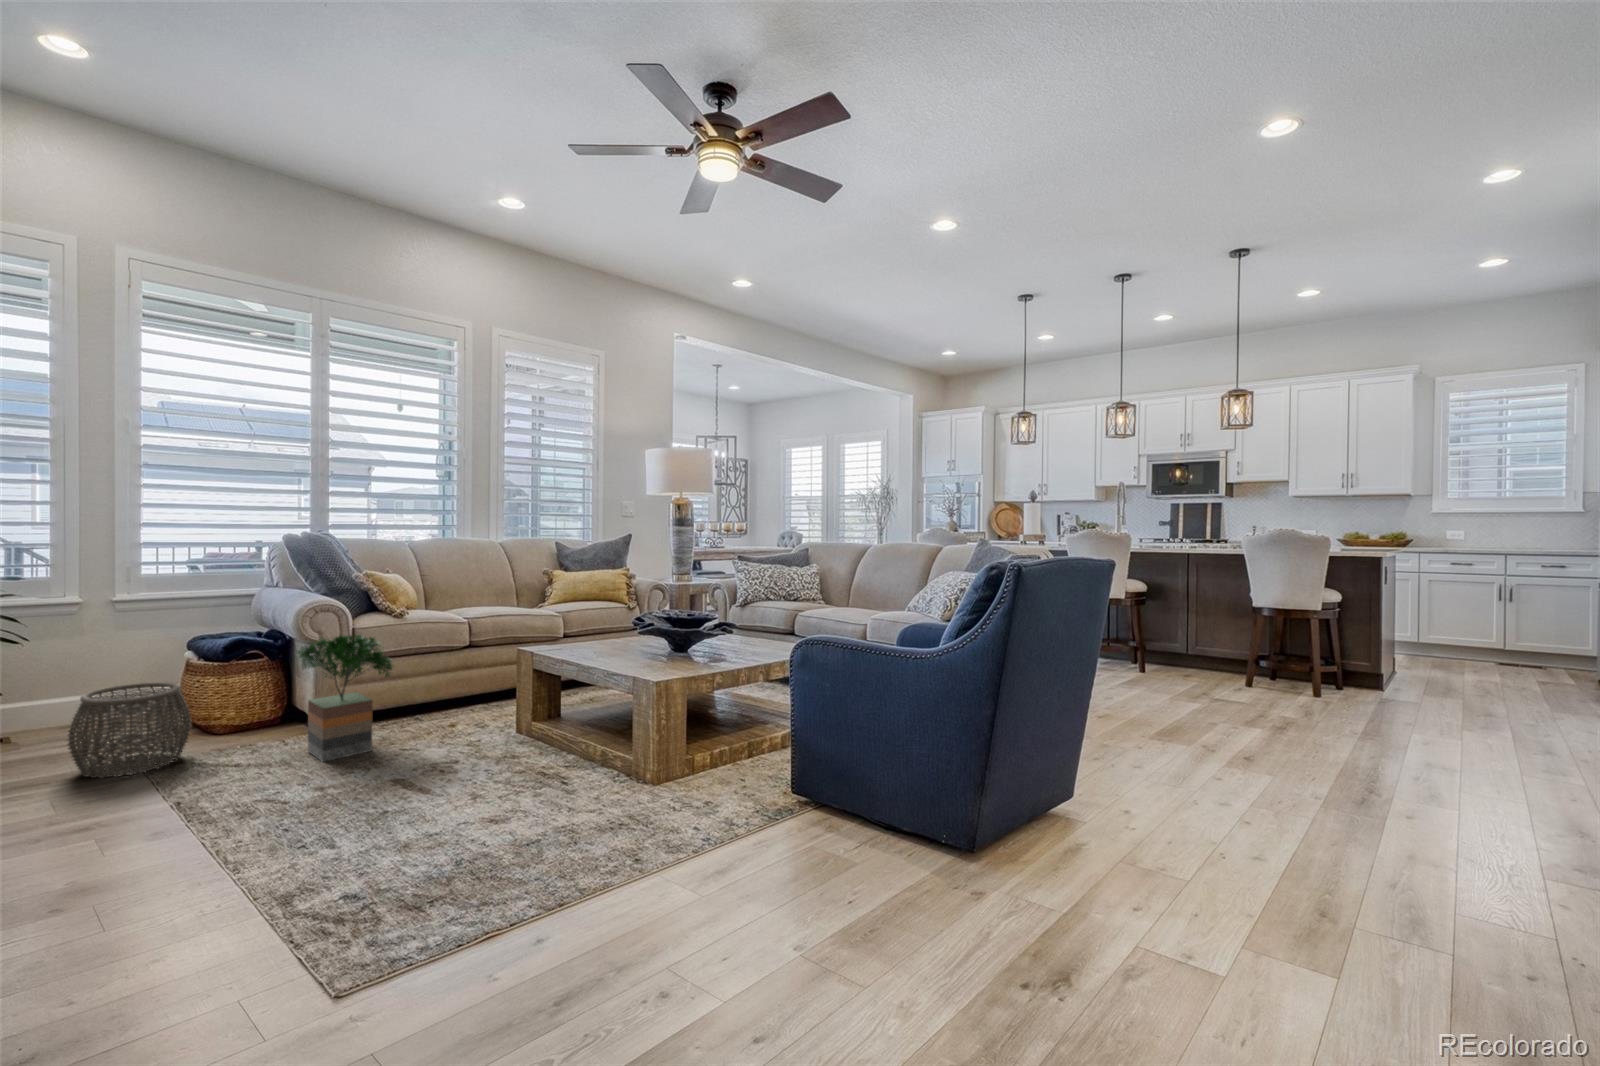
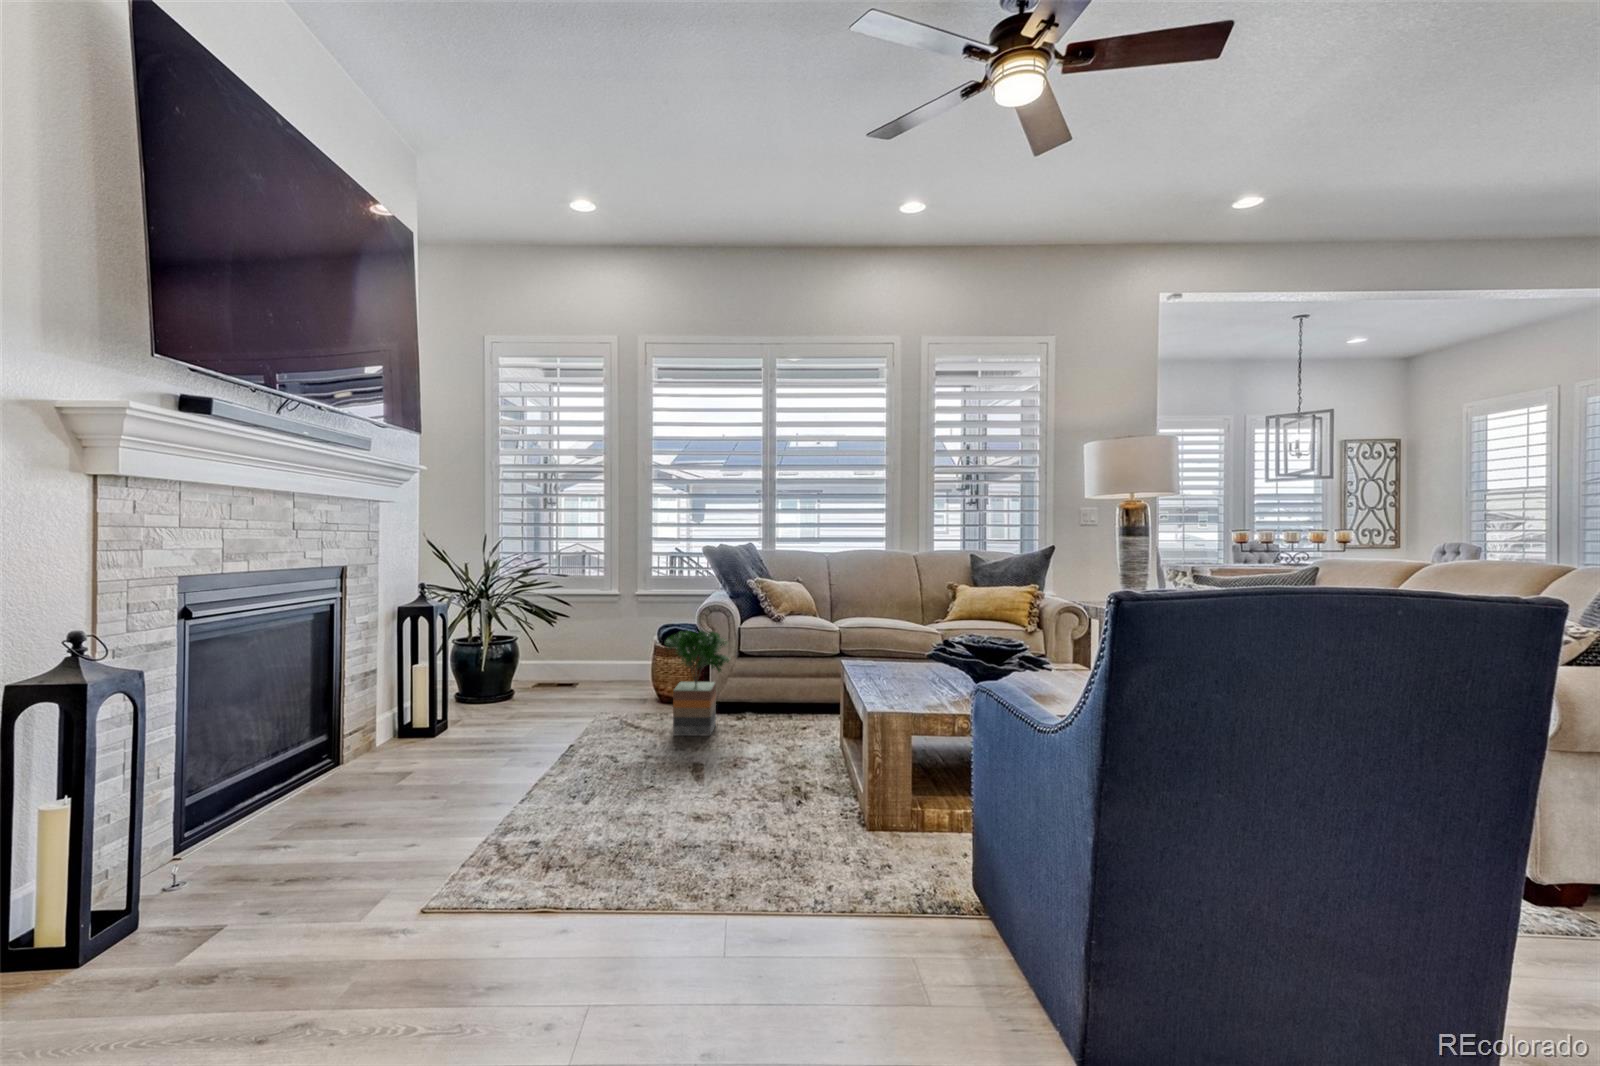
woven basket: present [67,682,191,778] -> none [569,650,635,715]

